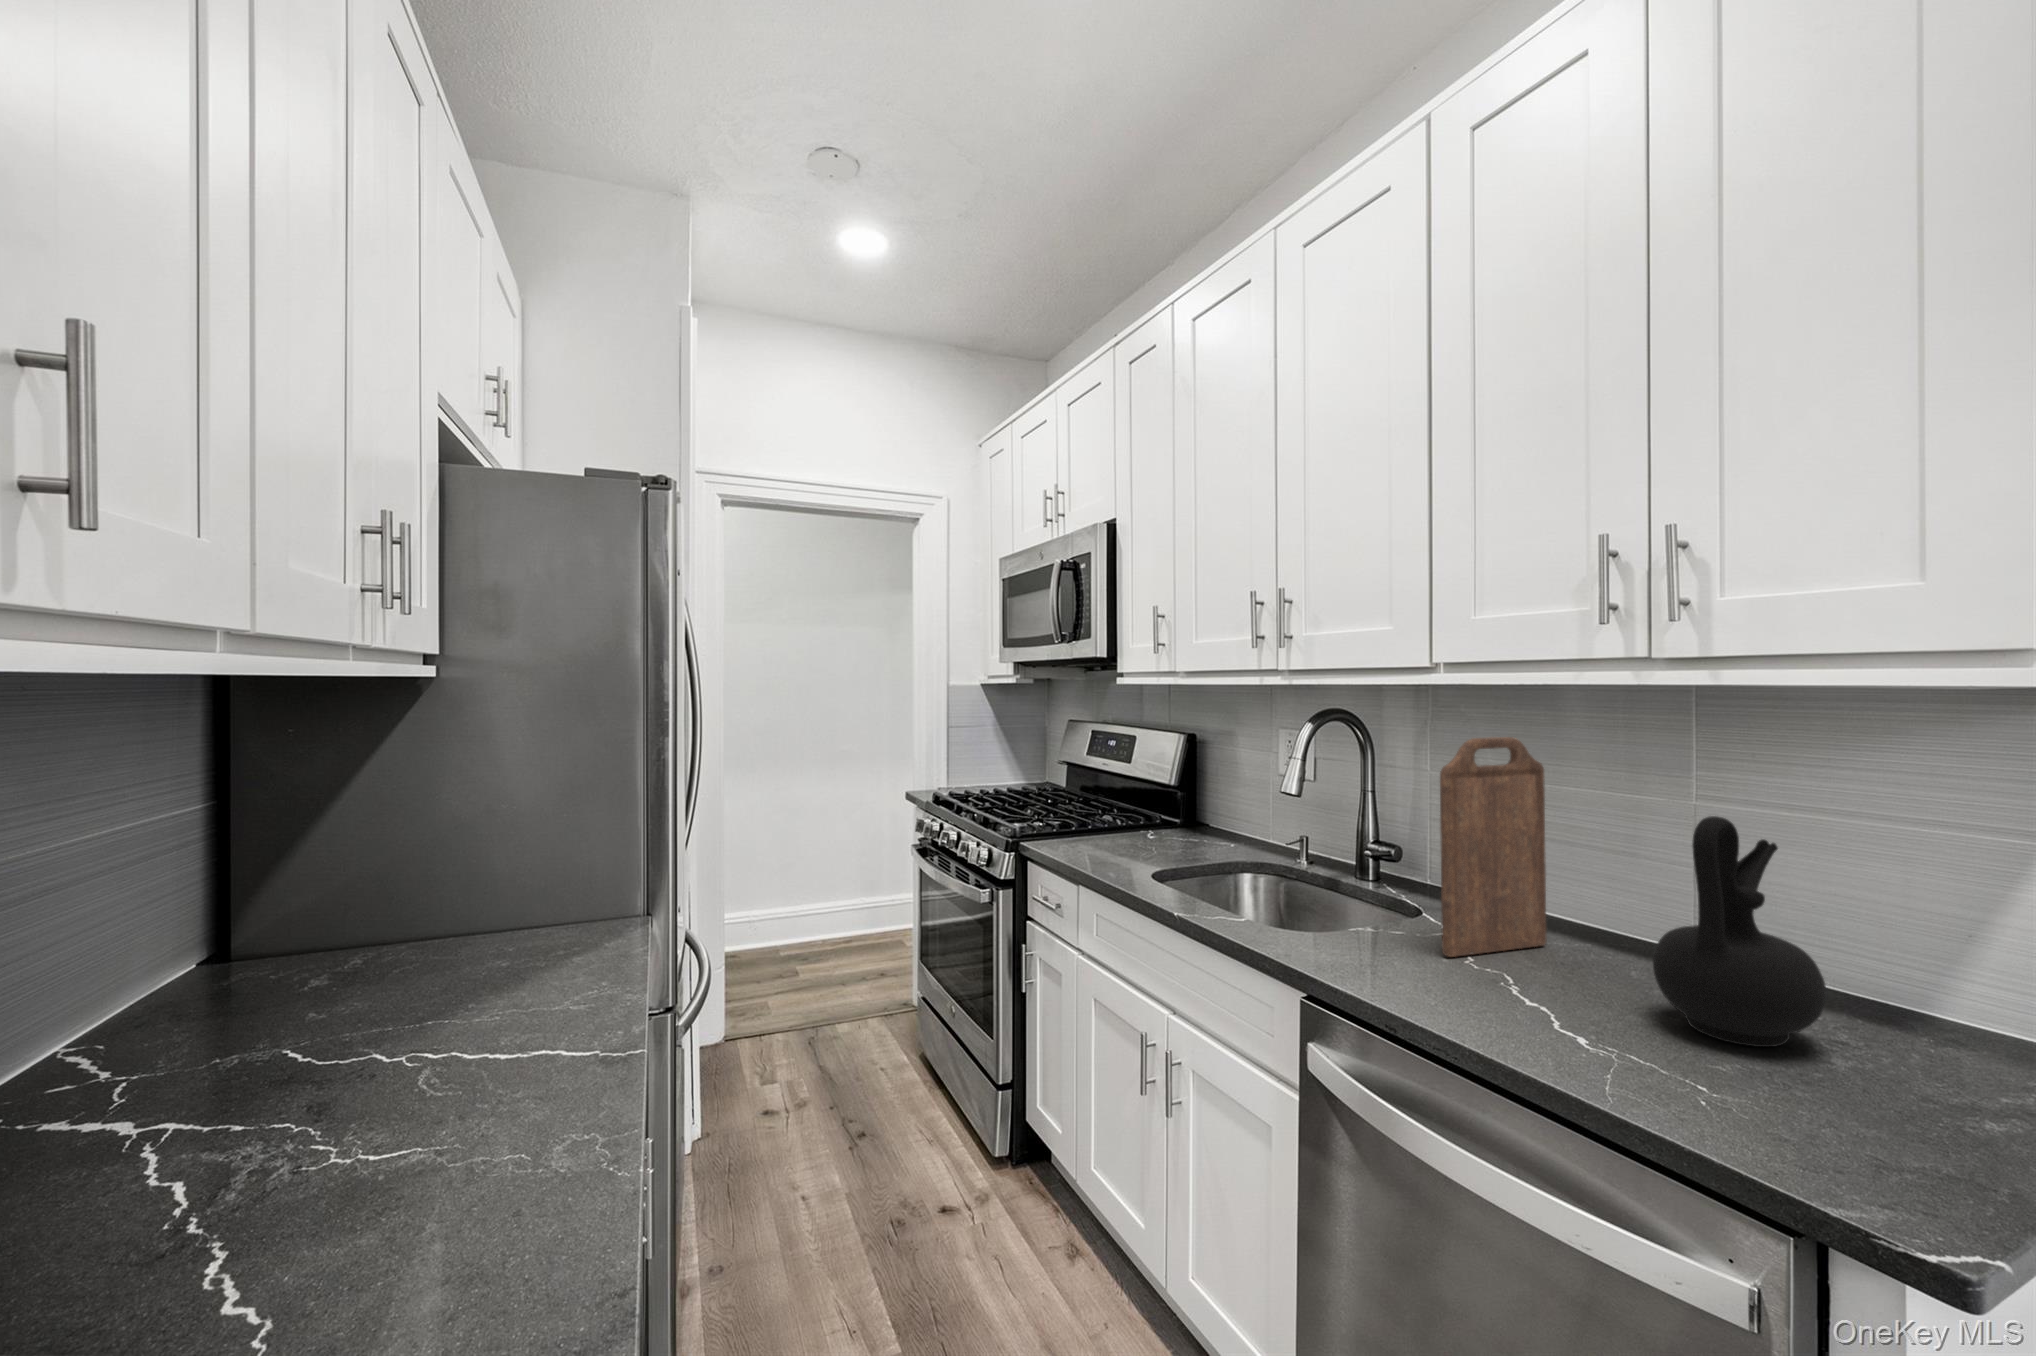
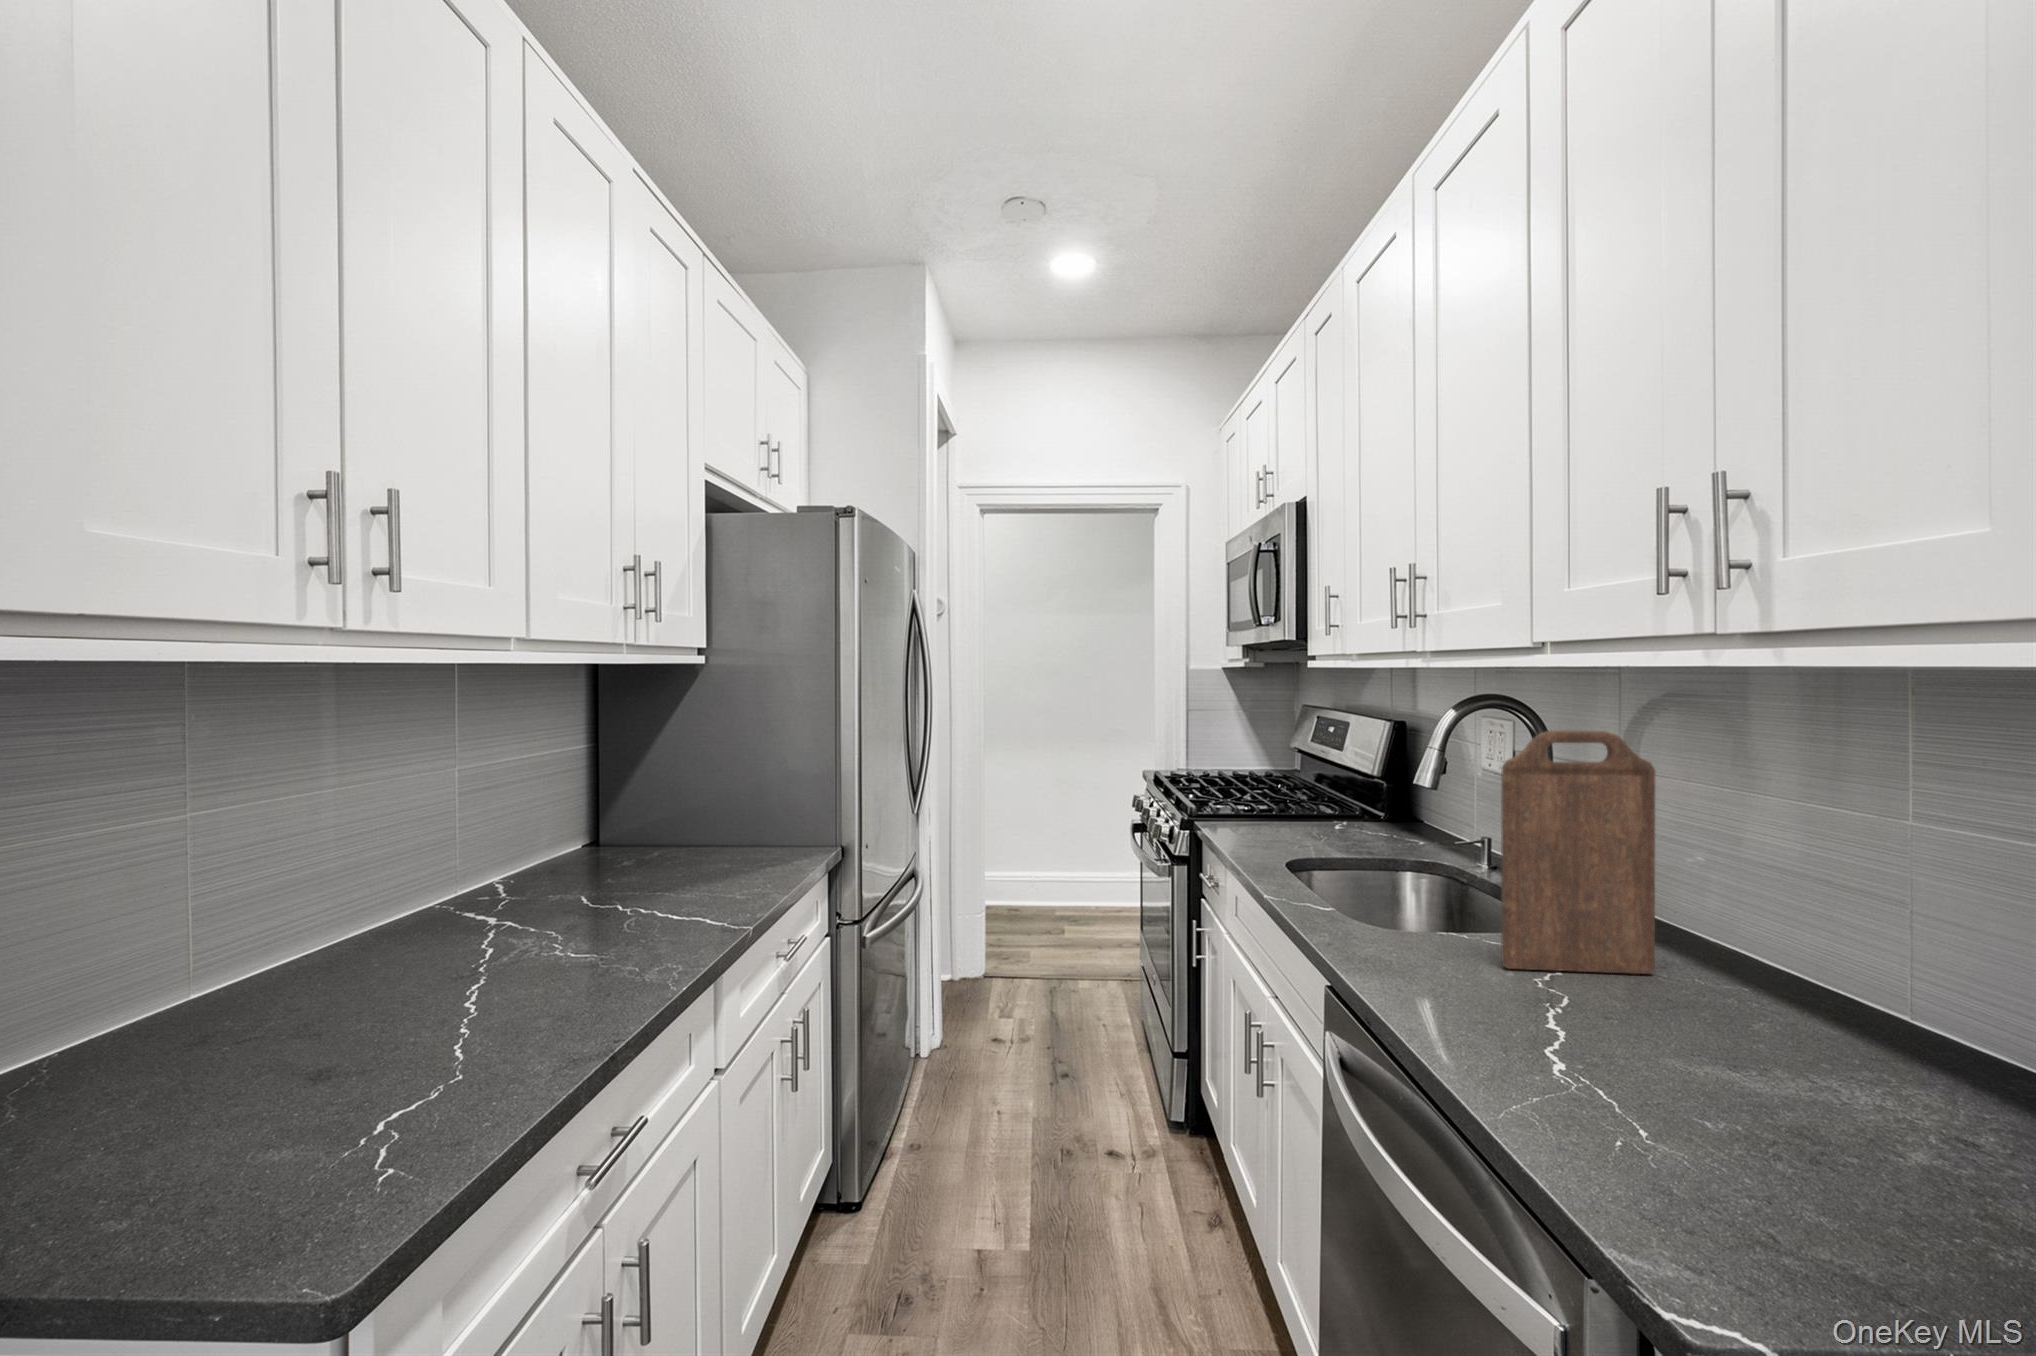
ceramic jug: present [1653,816,1826,1047] -> none [1674,828,1888,1112]

